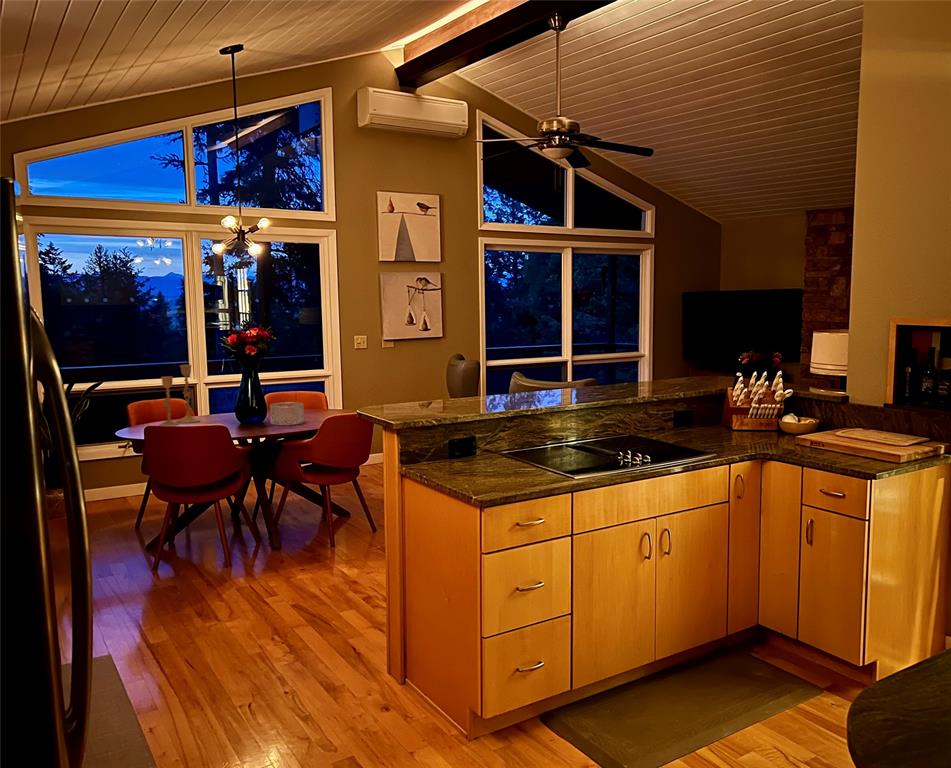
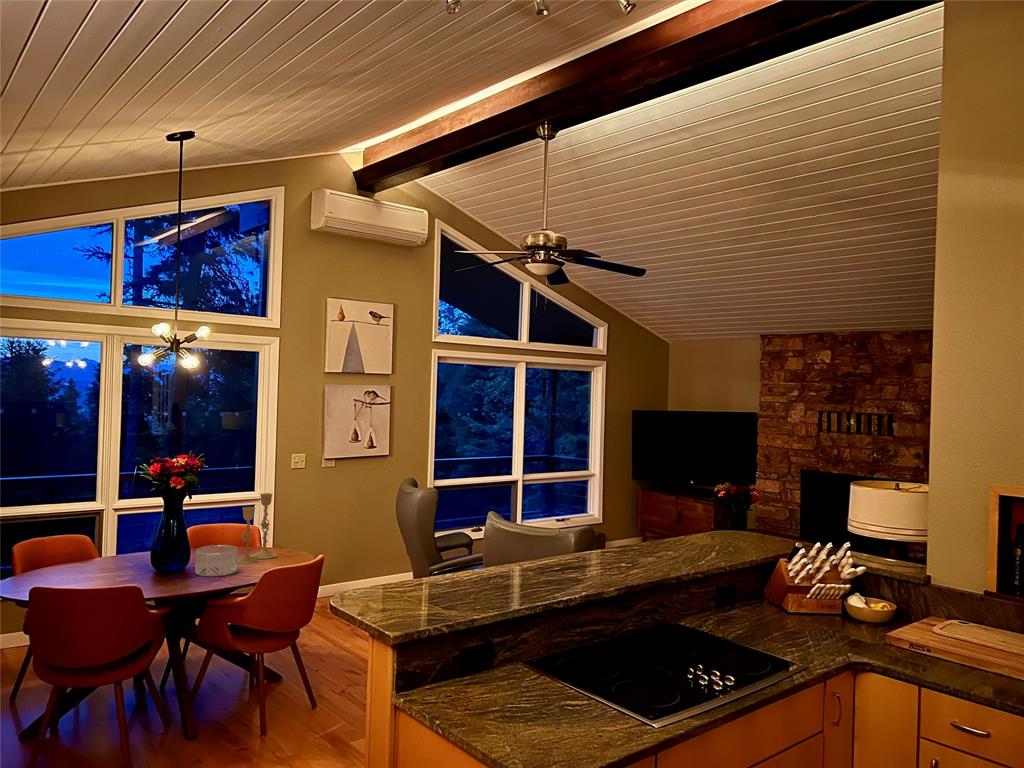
candlestick: present [159,365,200,426] -> present [238,493,277,564]

